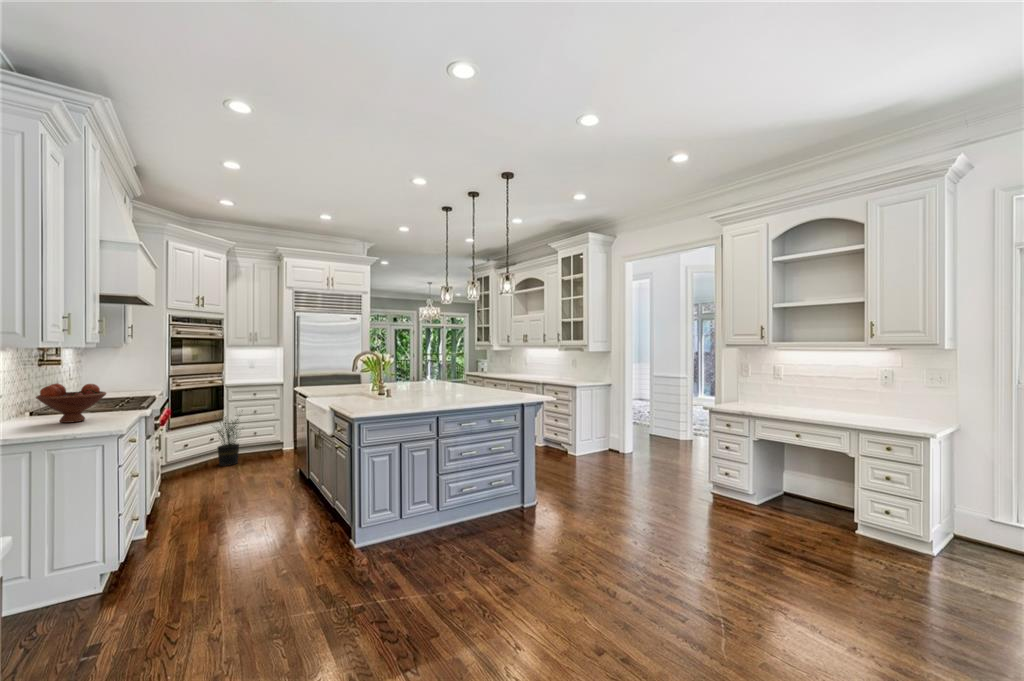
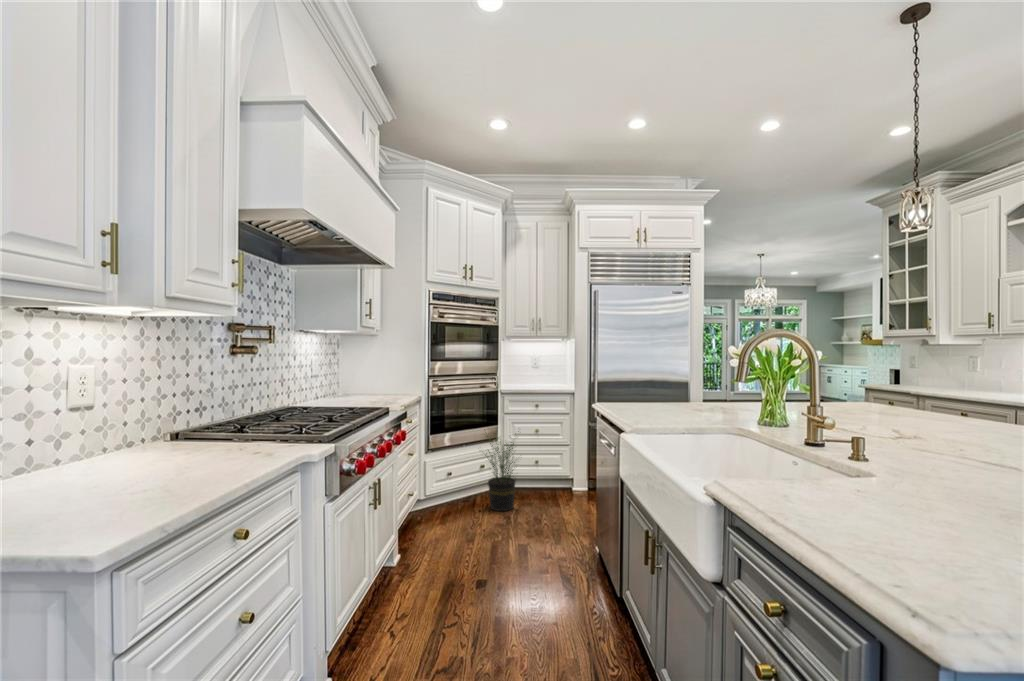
fruit bowl: present [36,383,106,423] -> none [47,389,200,483]

